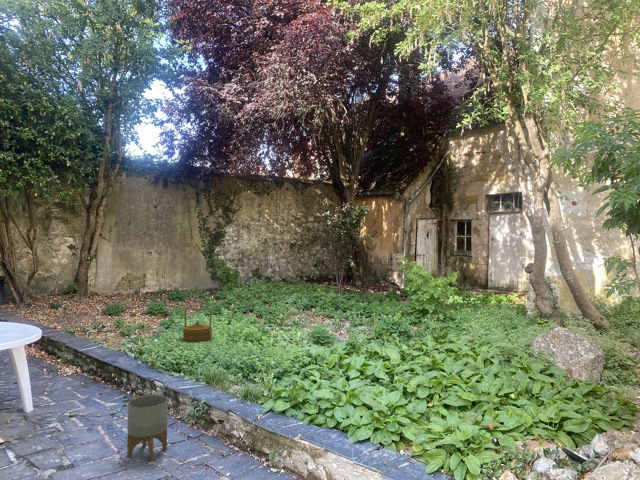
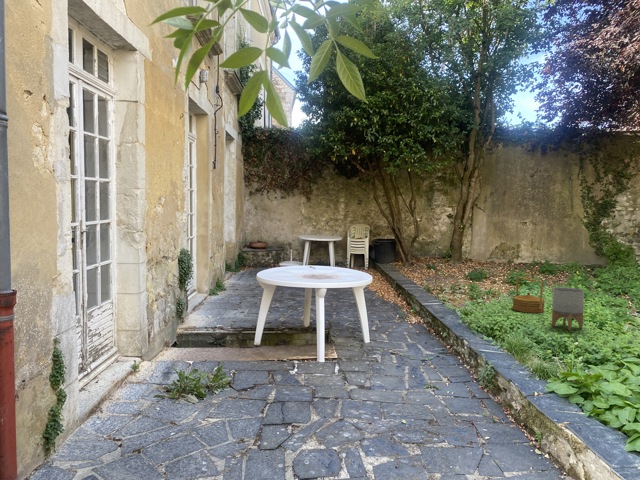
planter: present [127,395,168,460] -> present [552,287,584,330]

